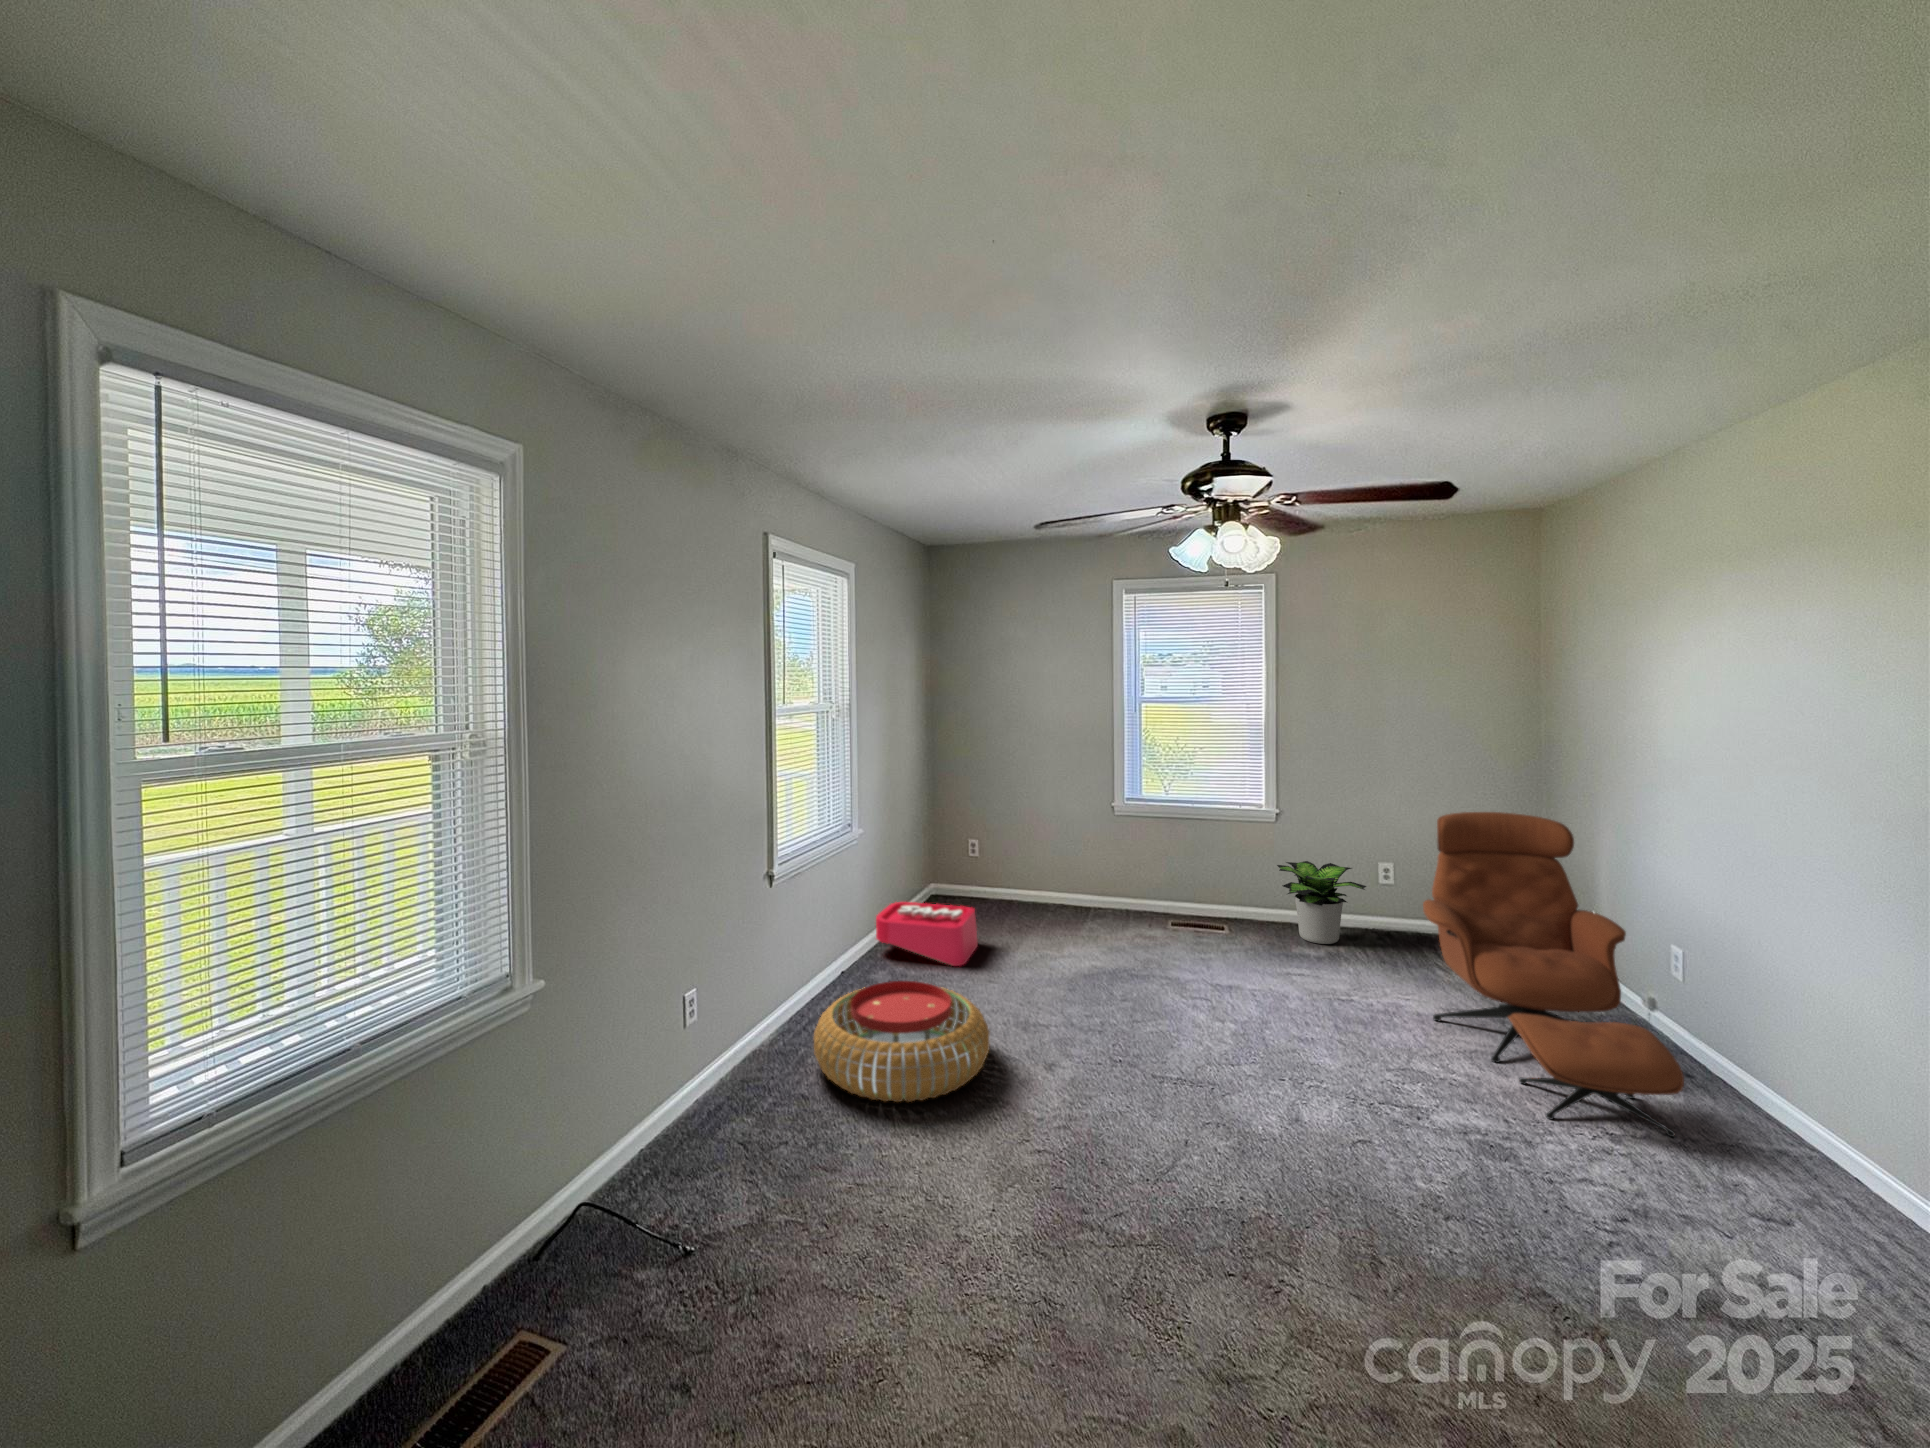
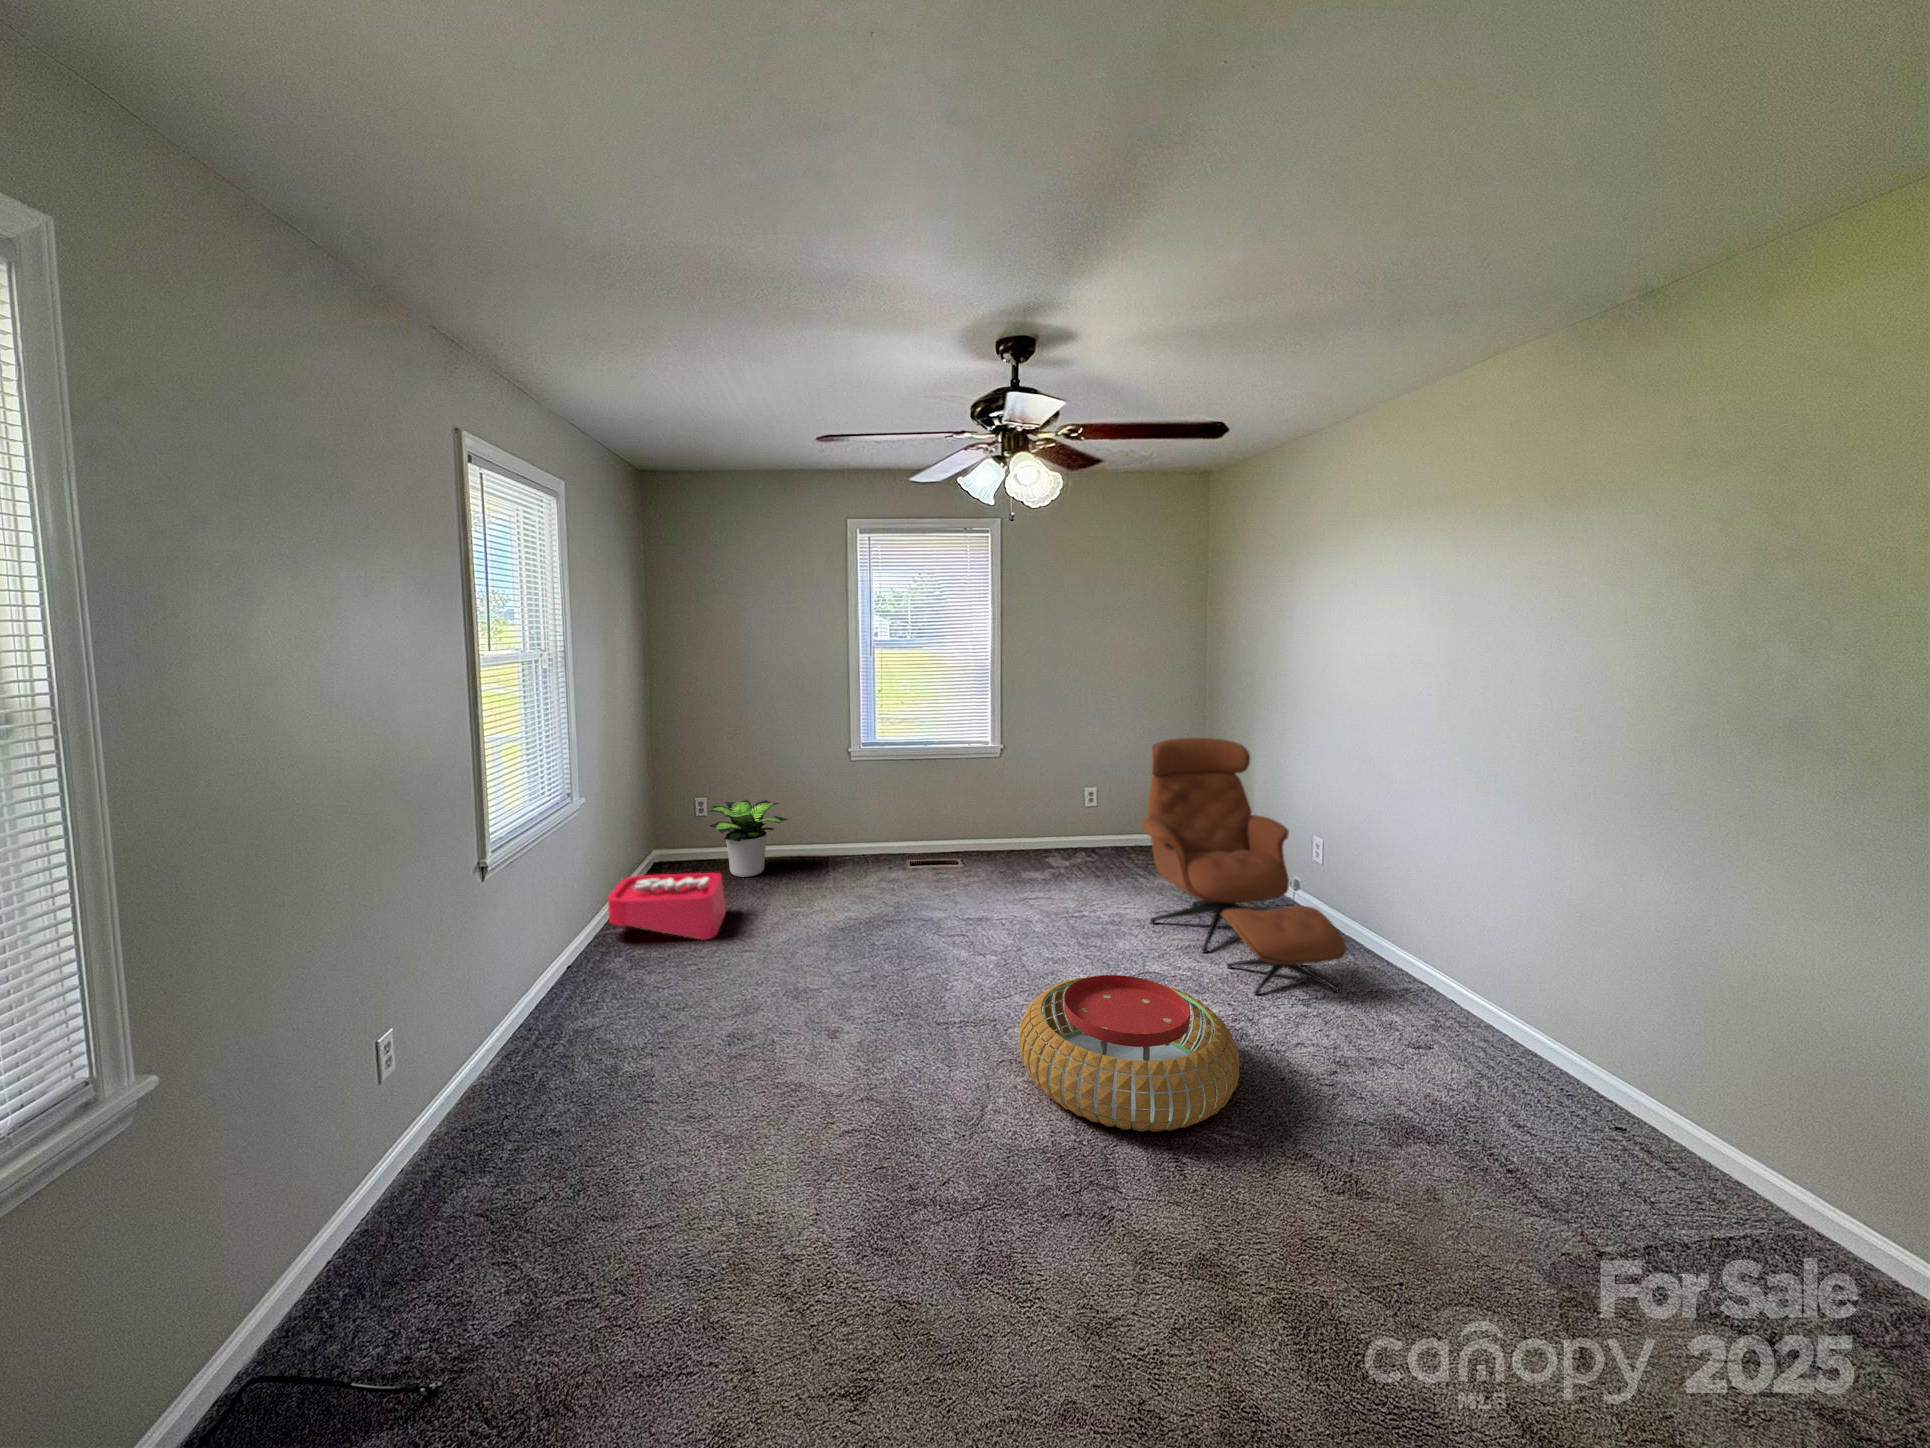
potted plant: present [1277,861,1366,944] -> present [709,800,788,877]
pouf: present [814,981,989,1102] -> present [1019,975,1240,1132]

